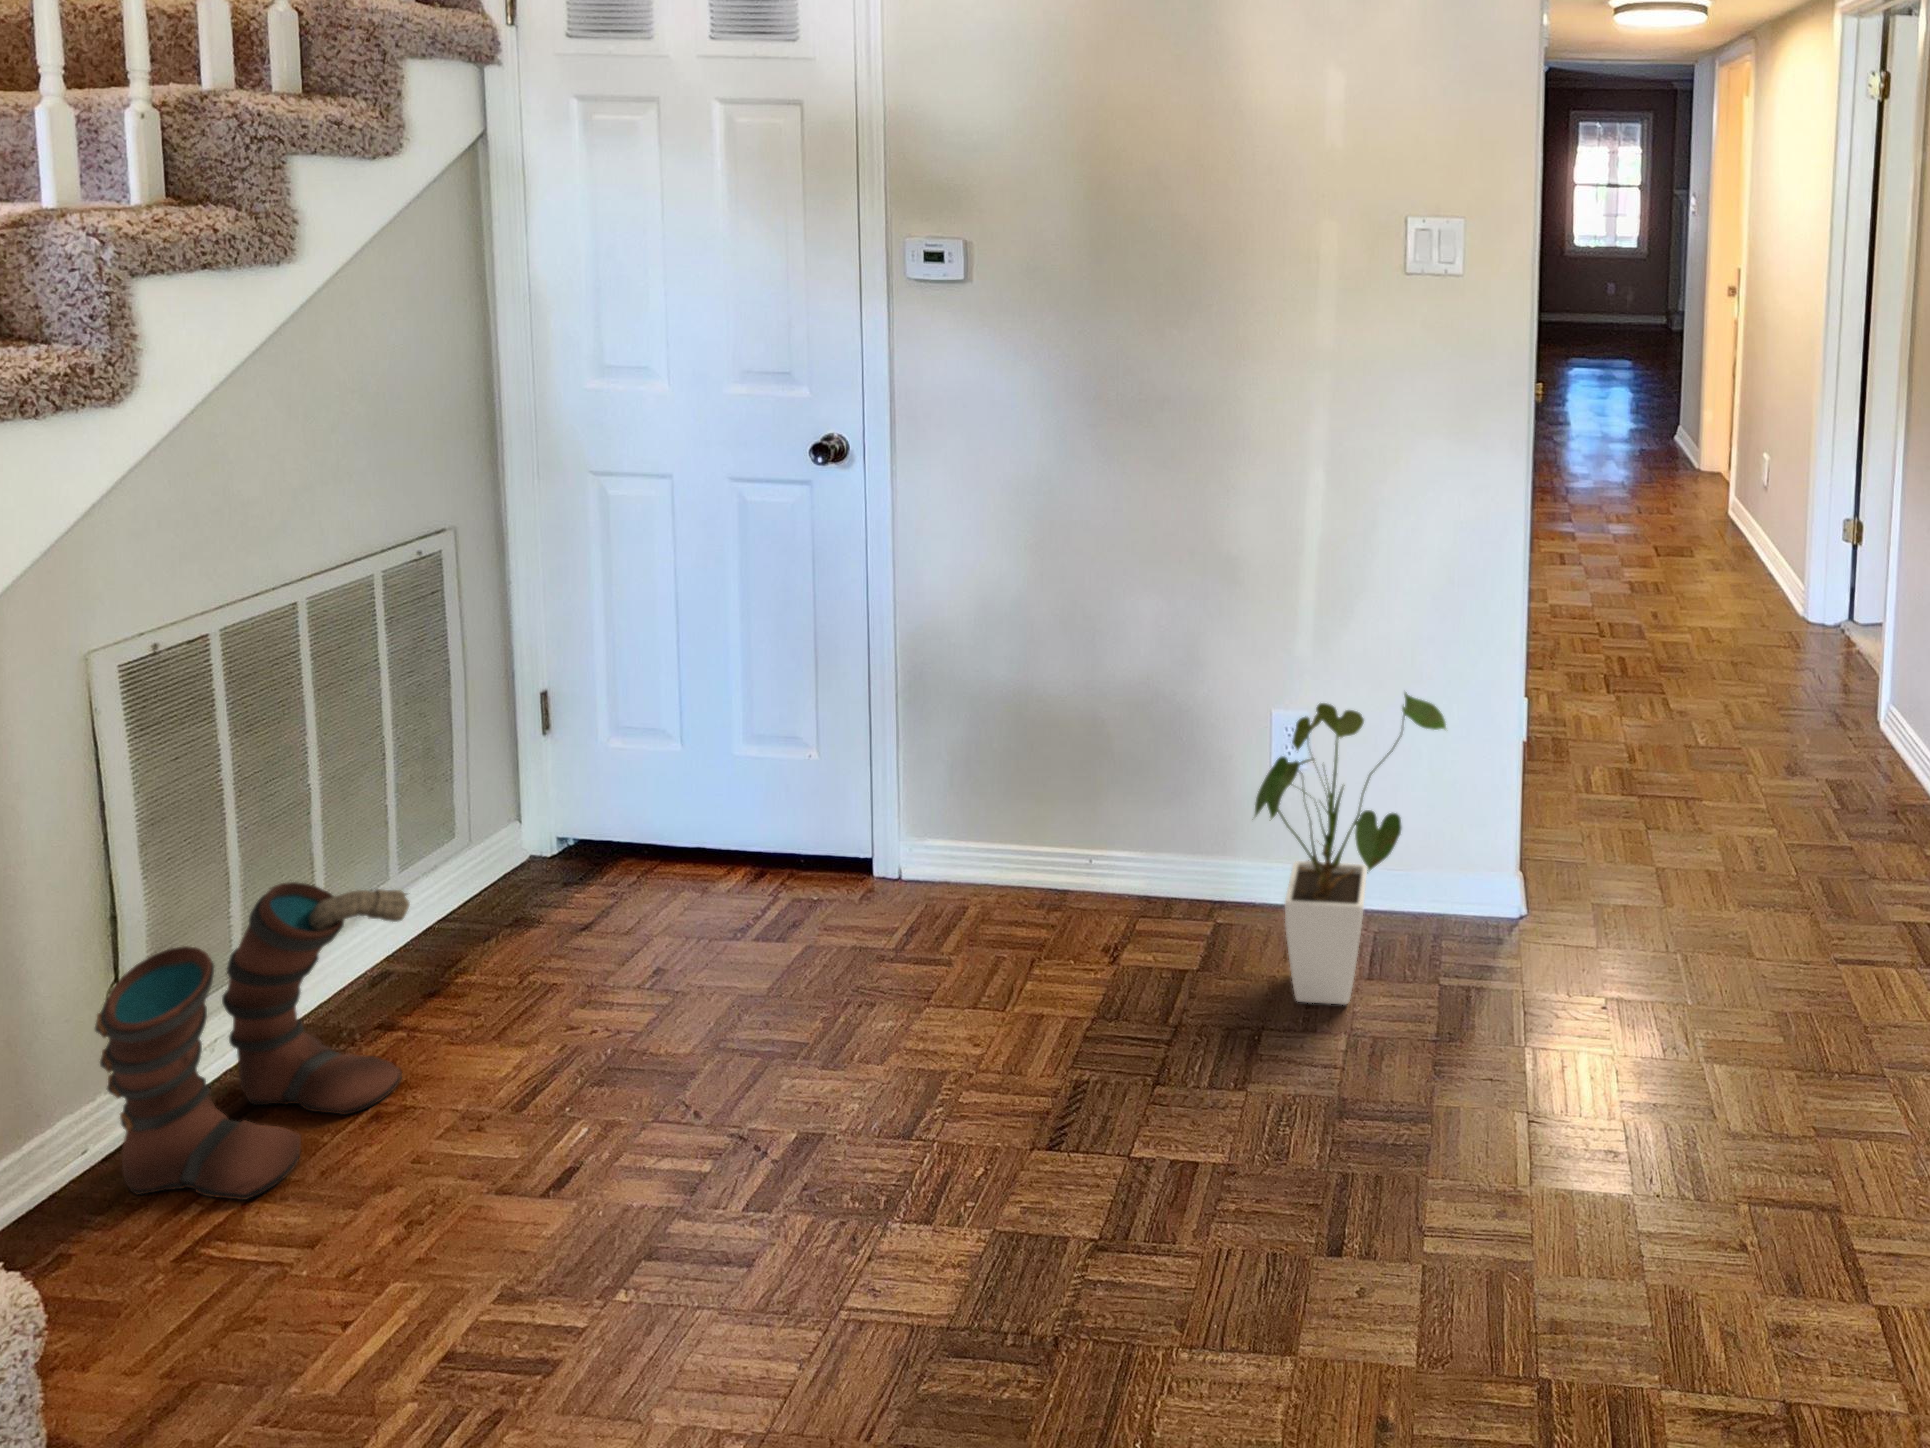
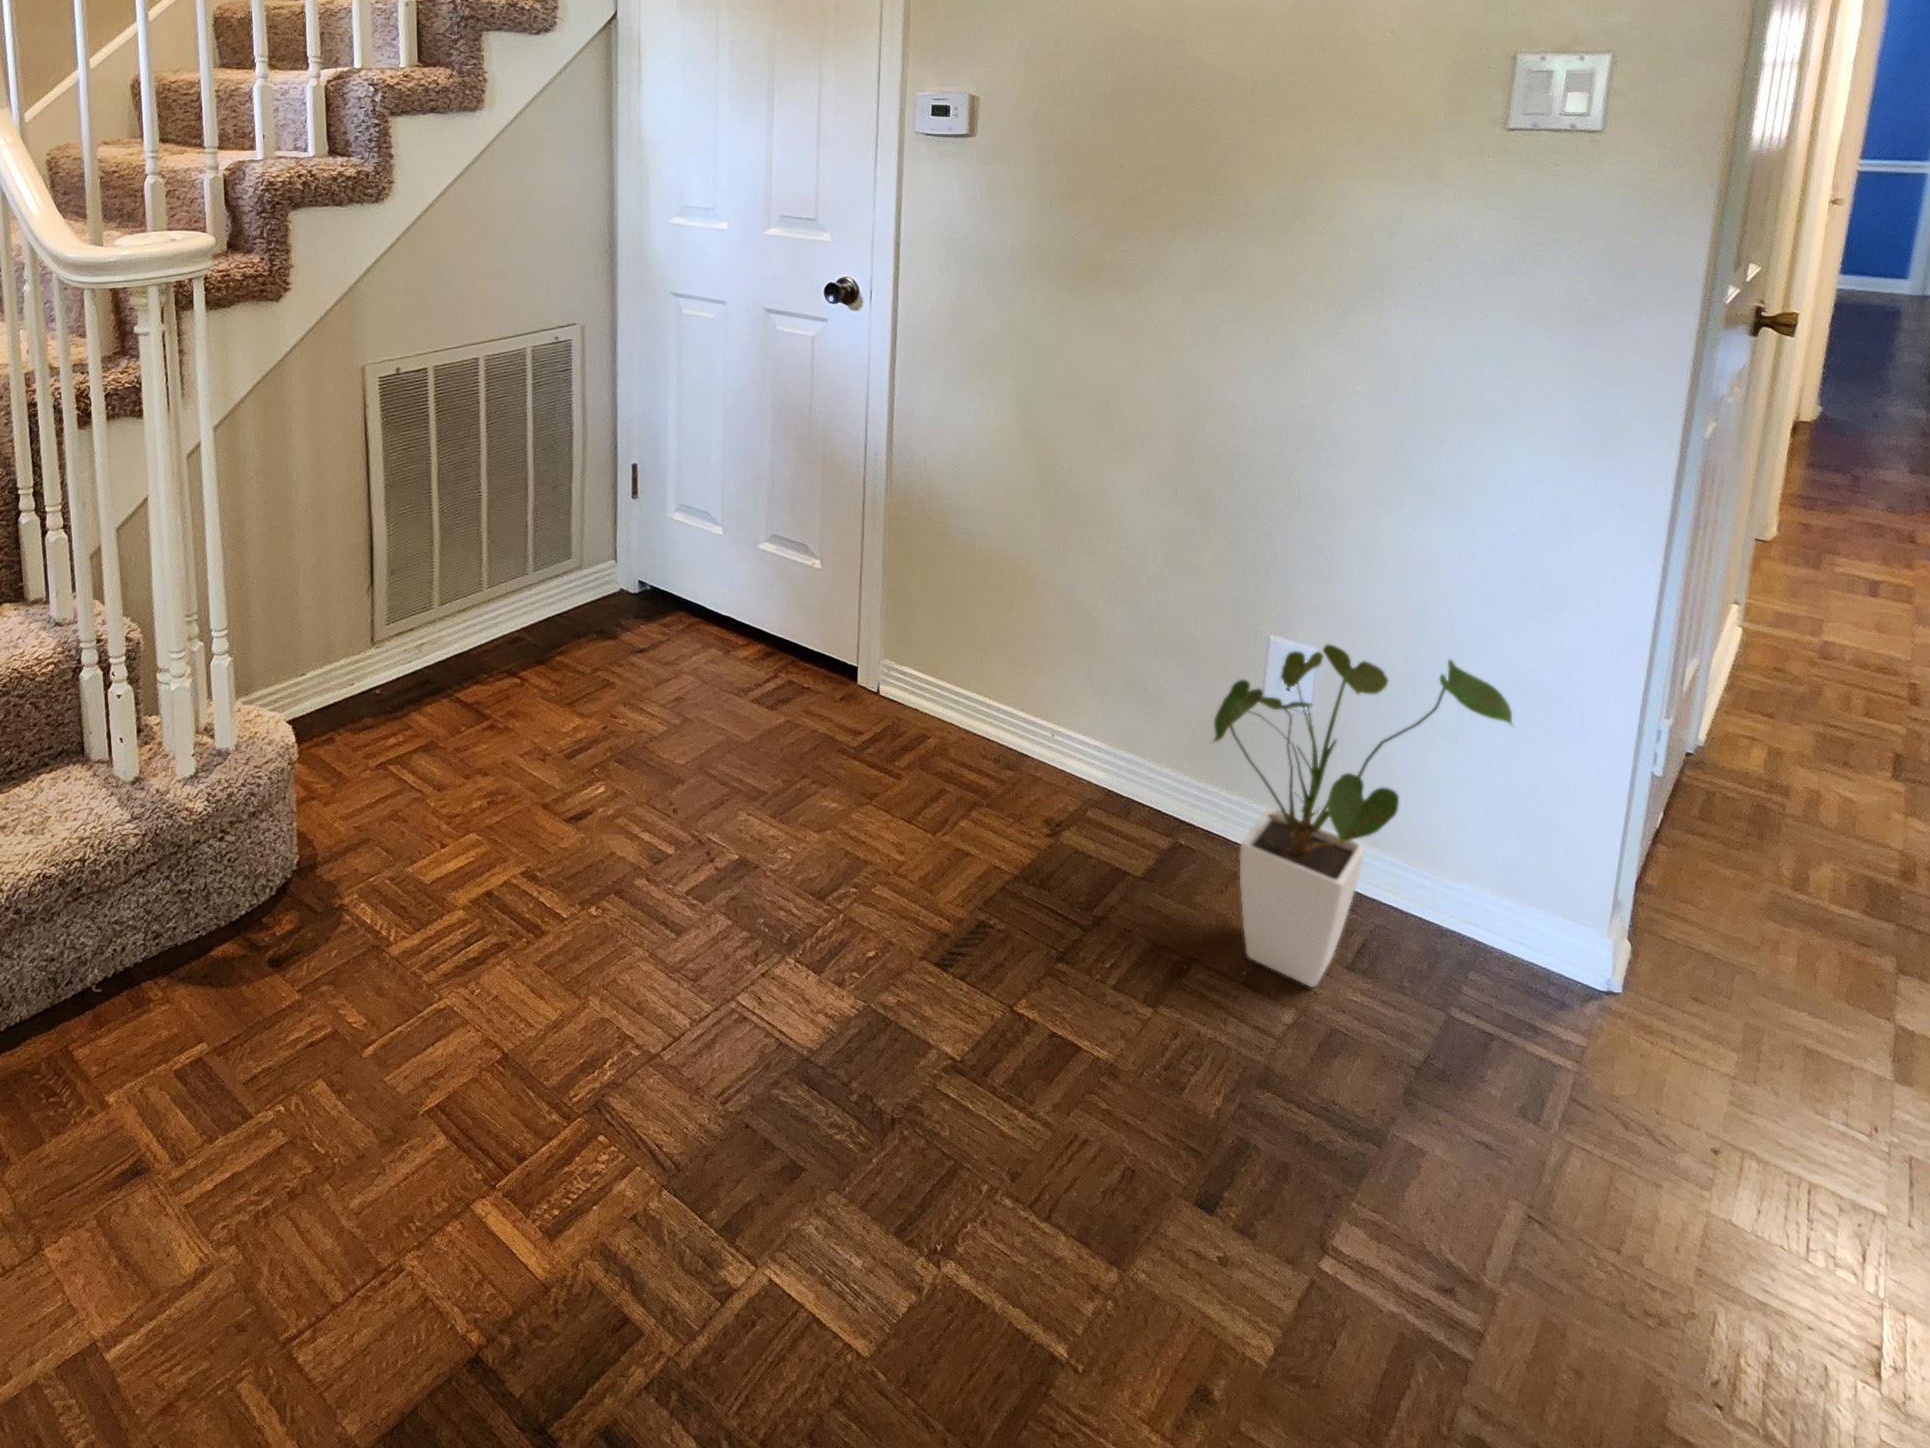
boots: present [95,882,410,1200] -> none [356,546,524,743]

